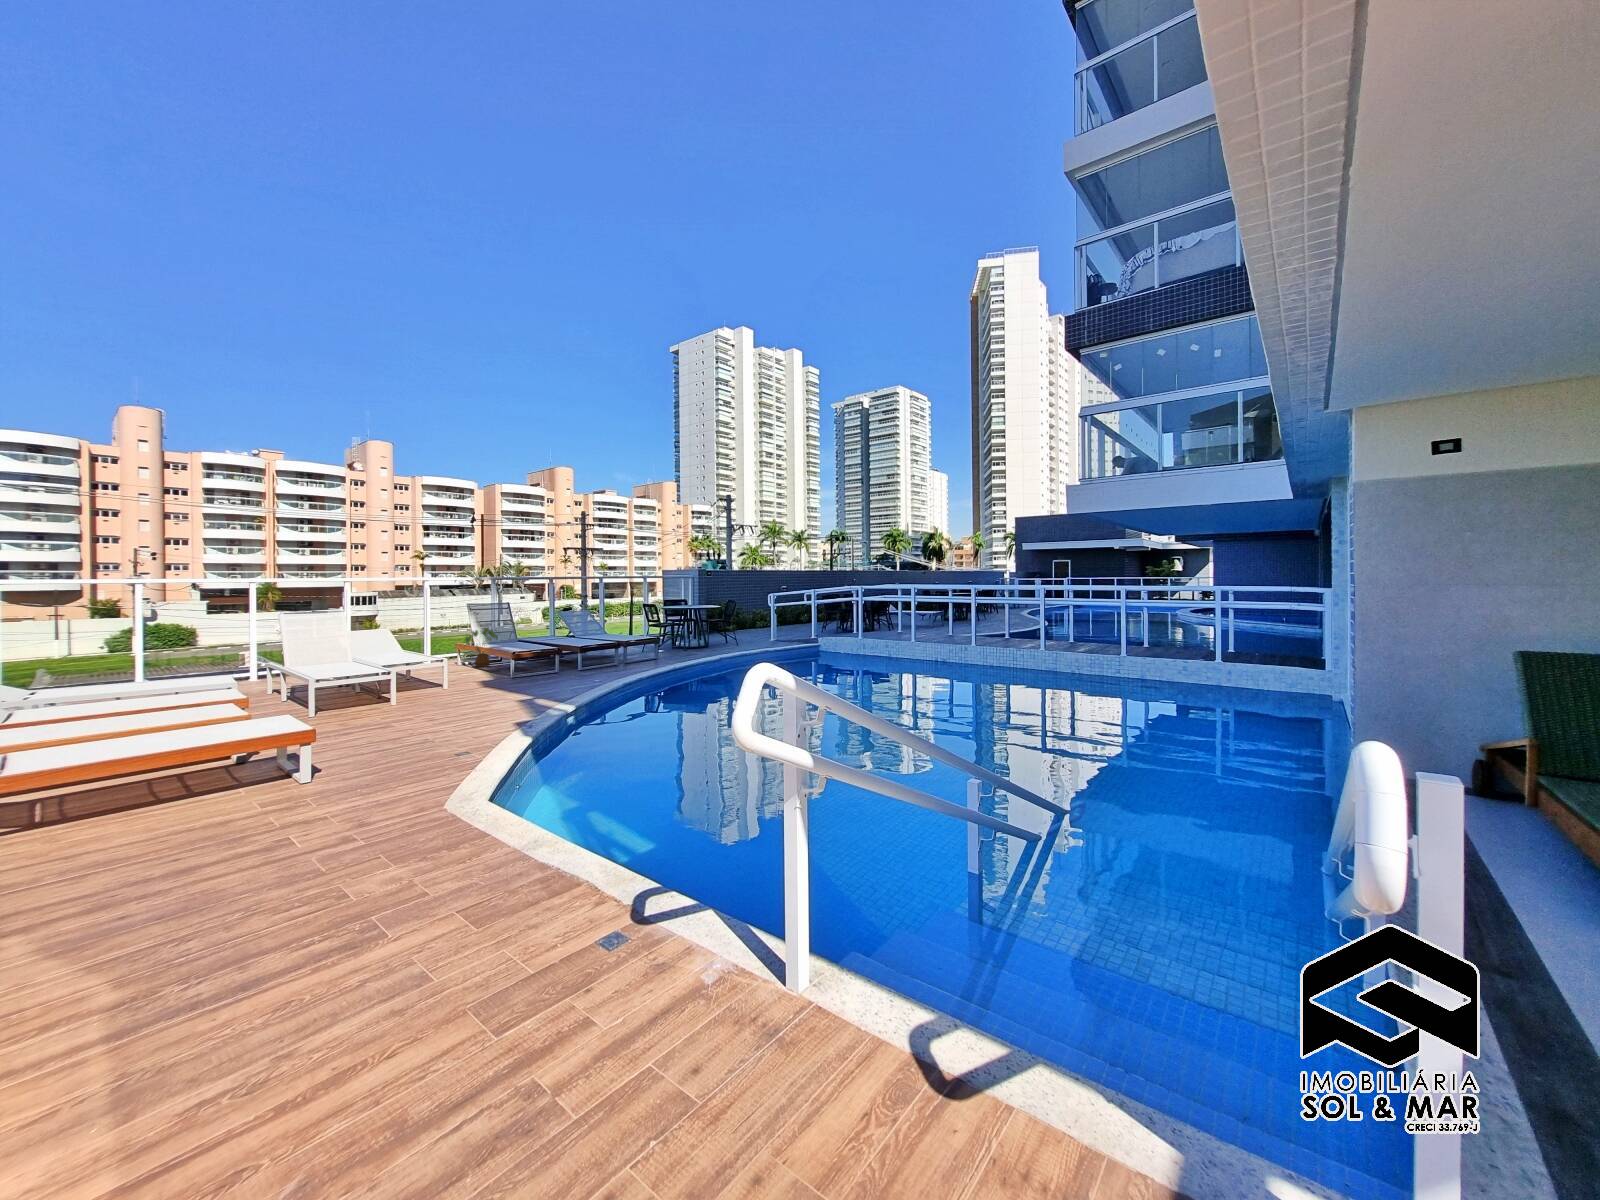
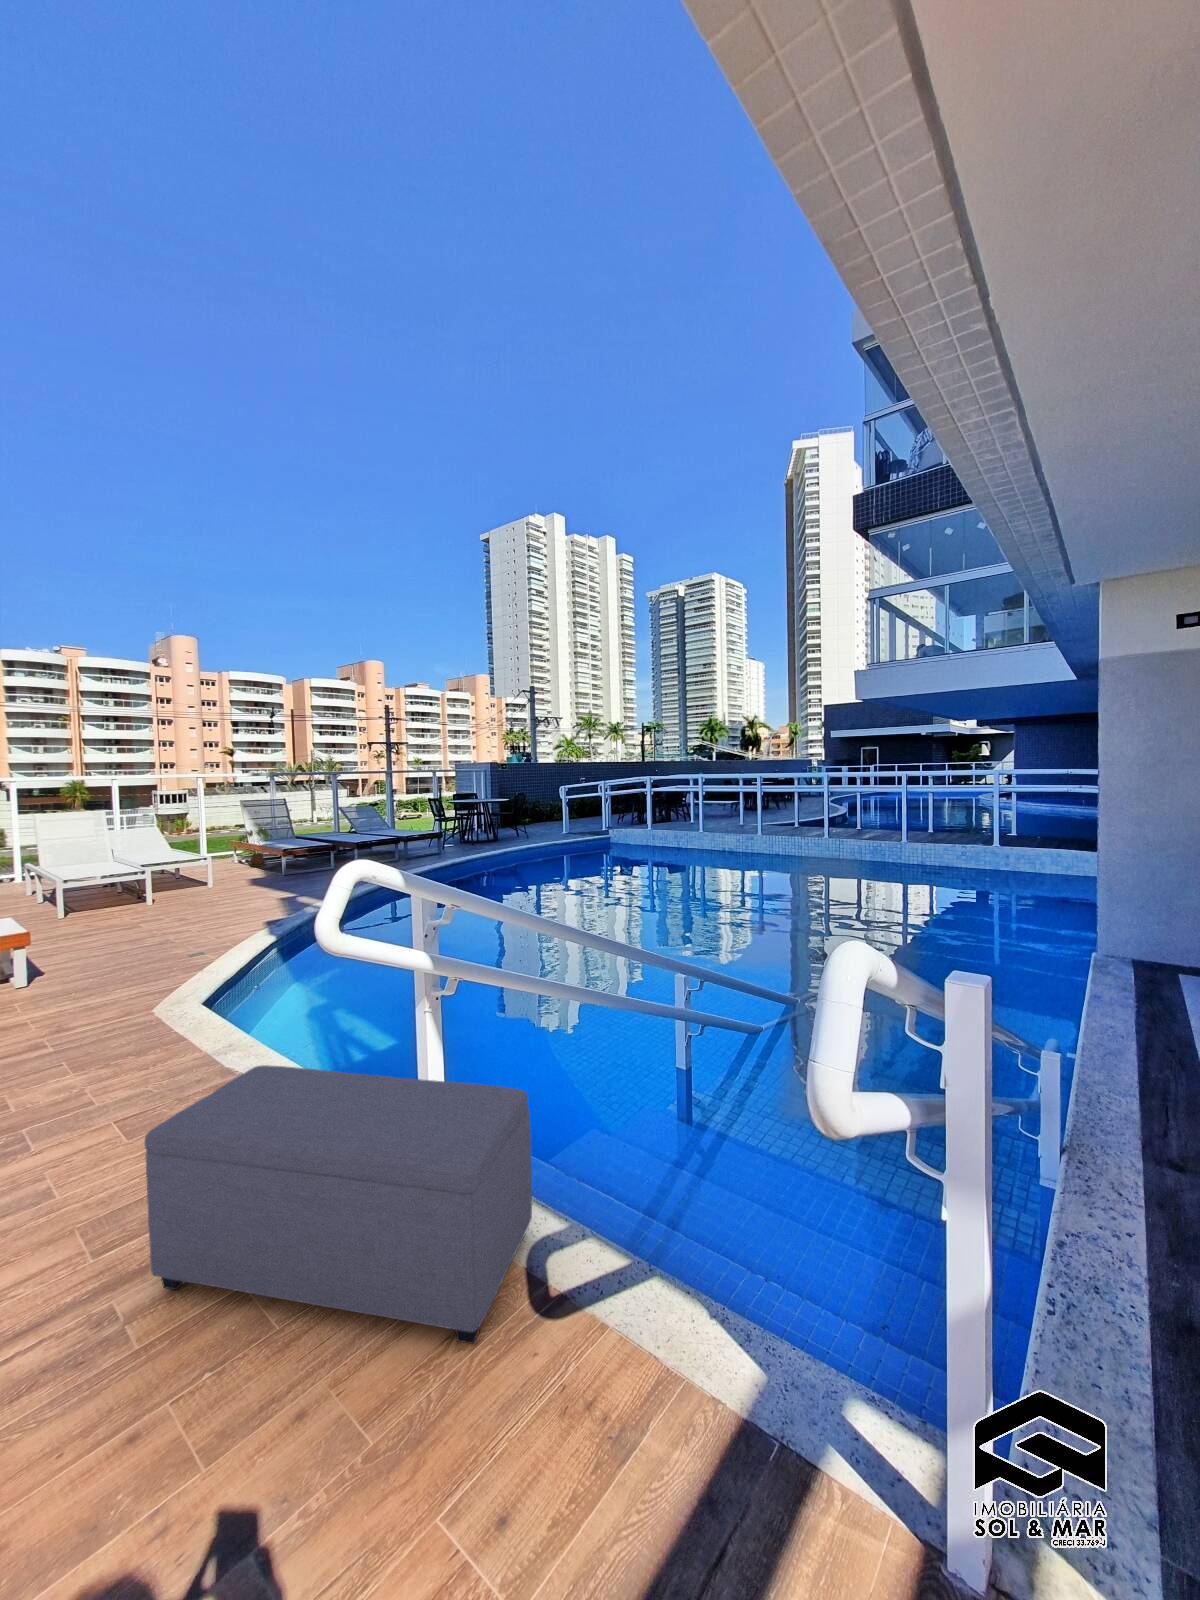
ottoman: none [565,859,910,1121] -> present [145,1065,532,1344]

